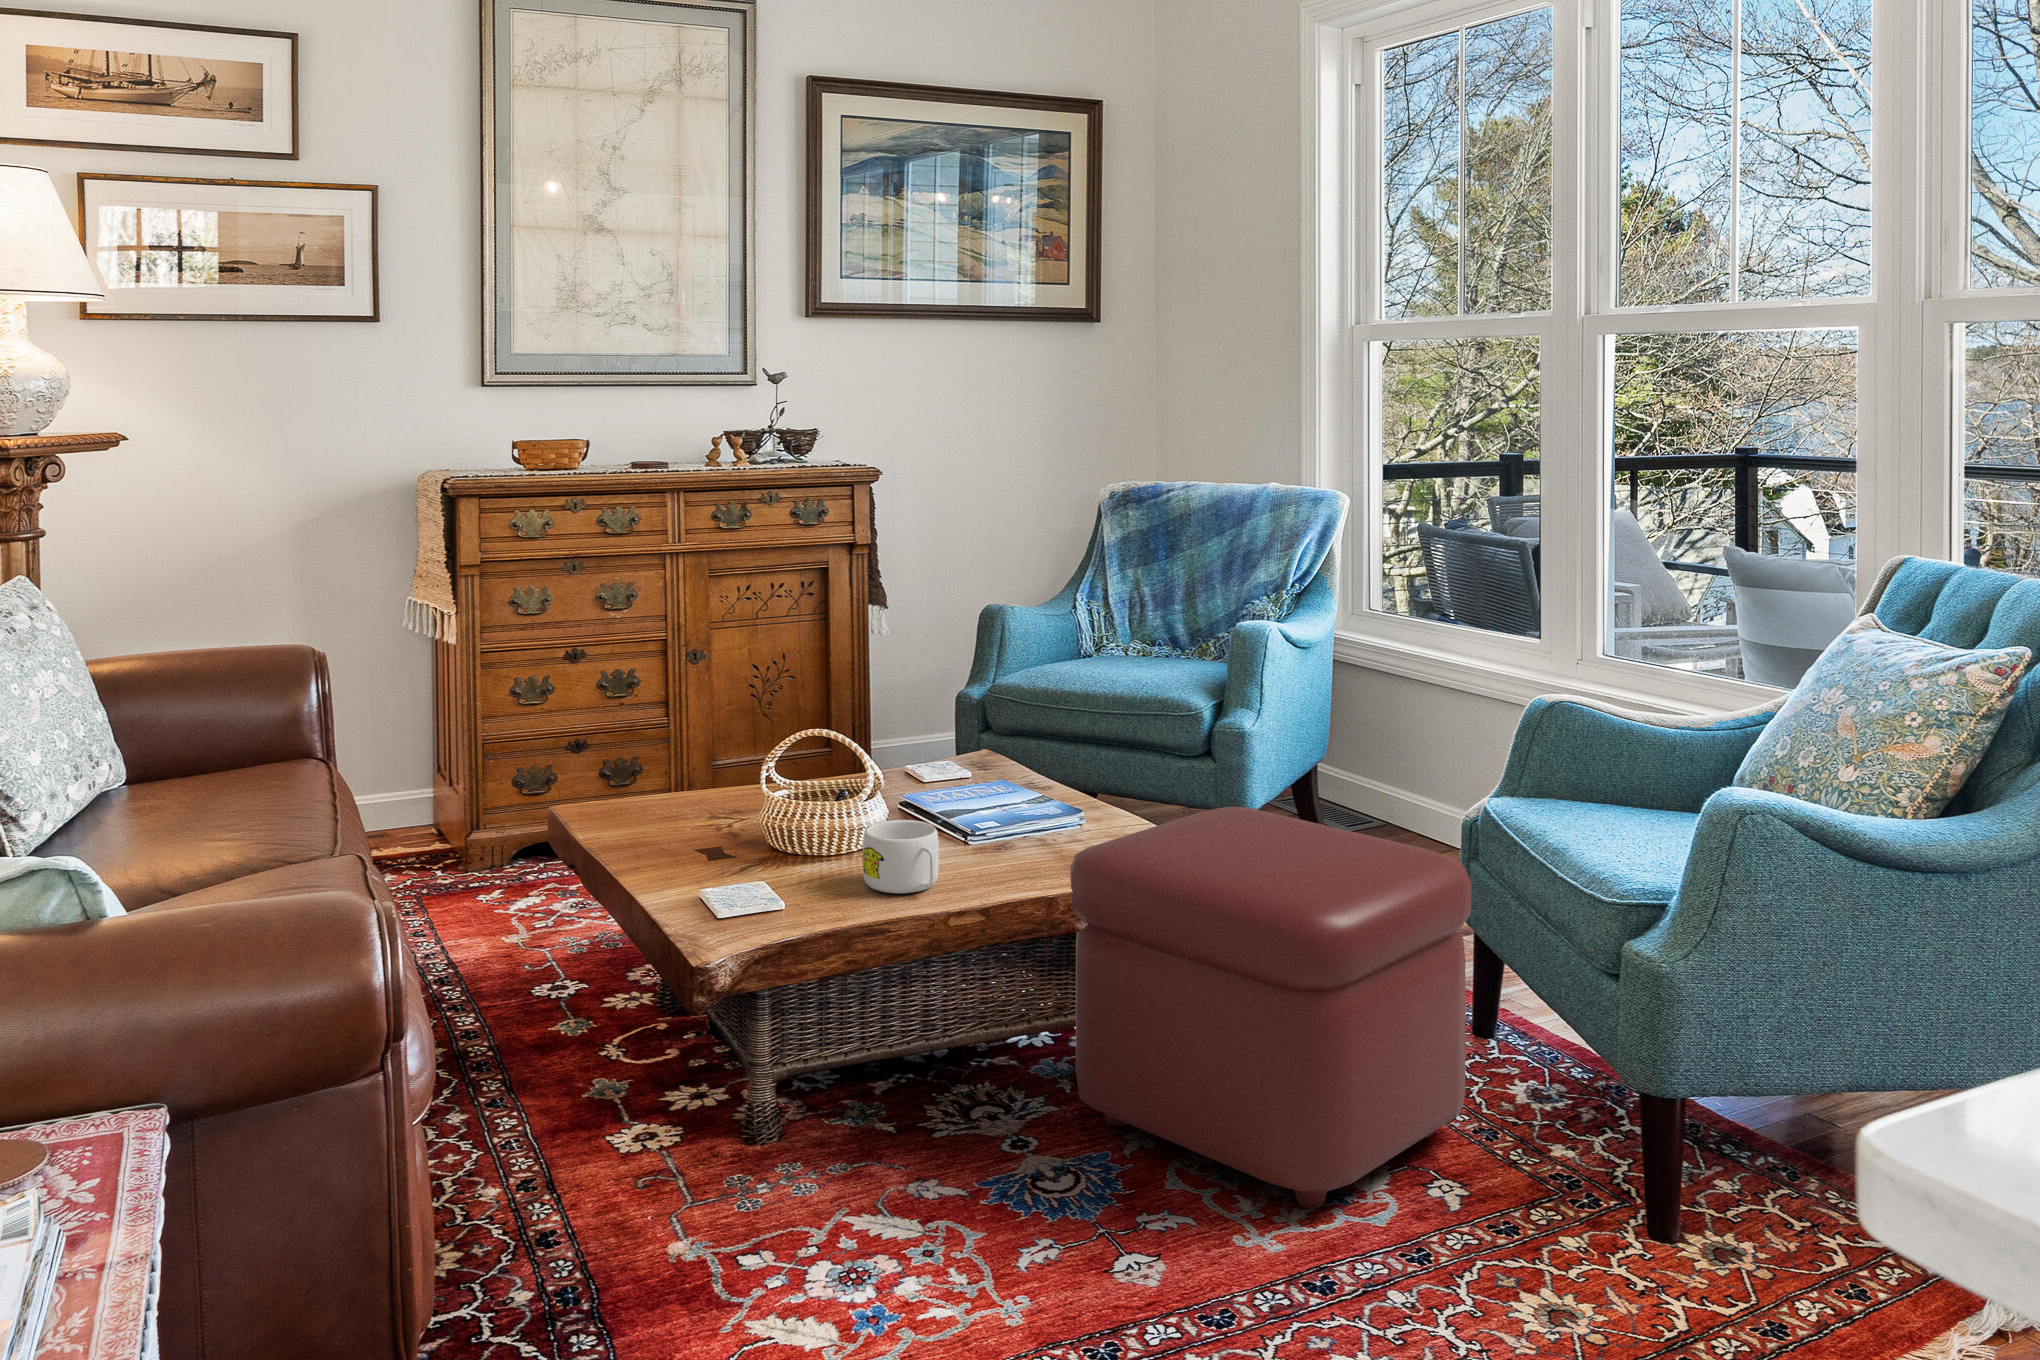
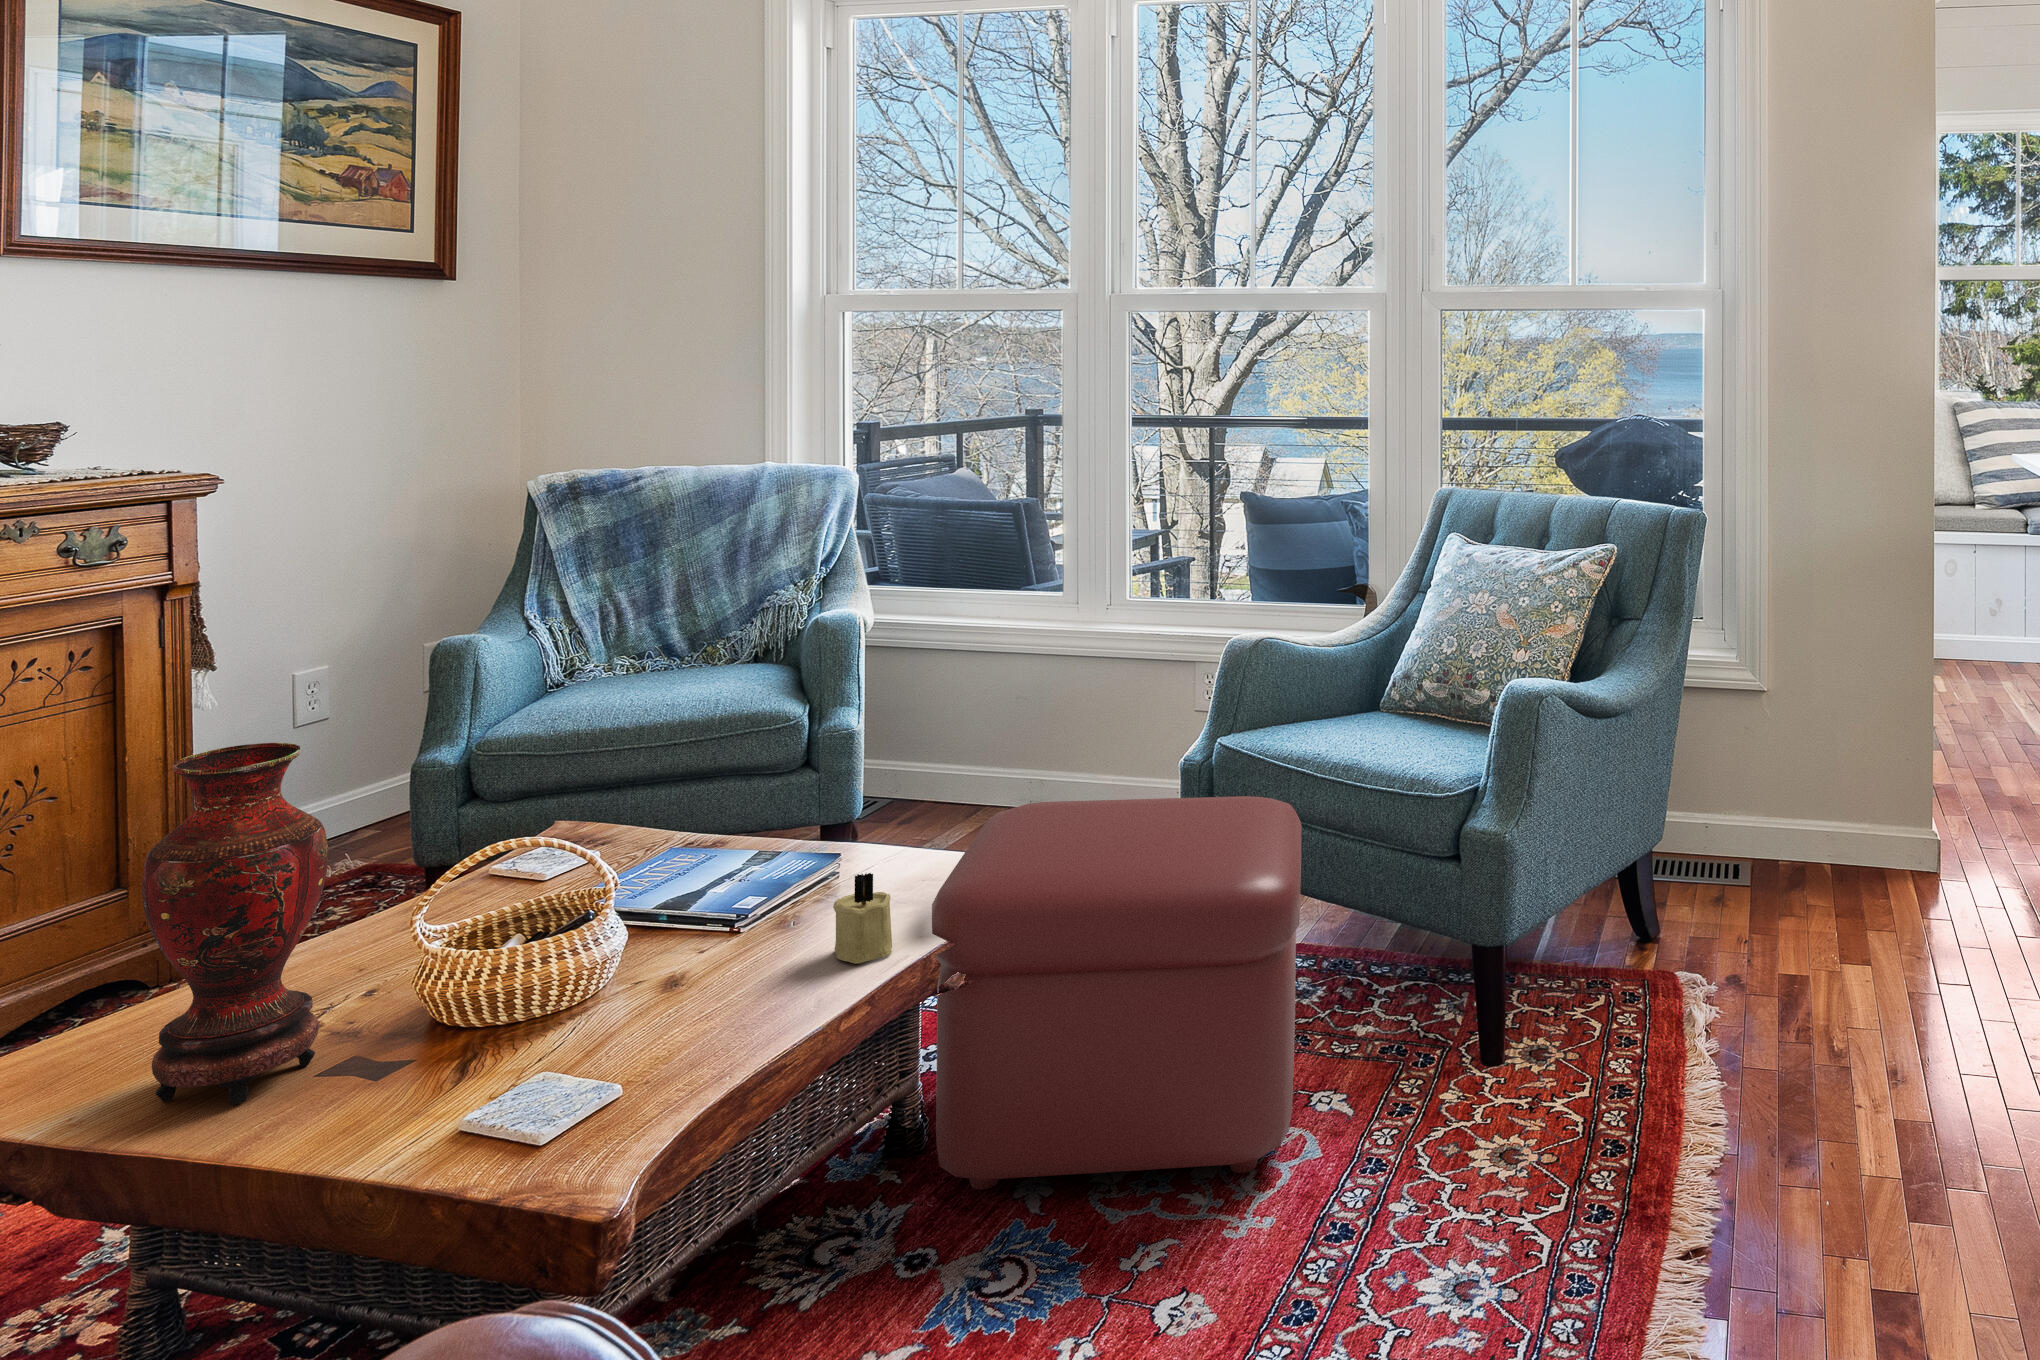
vase: none [625,629,715,851] -> present [142,743,328,1105]
candle: none [990,811,1039,884] -> present [833,873,892,964]
mug: present [863,820,939,893] -> none [678,920,806,1027]

